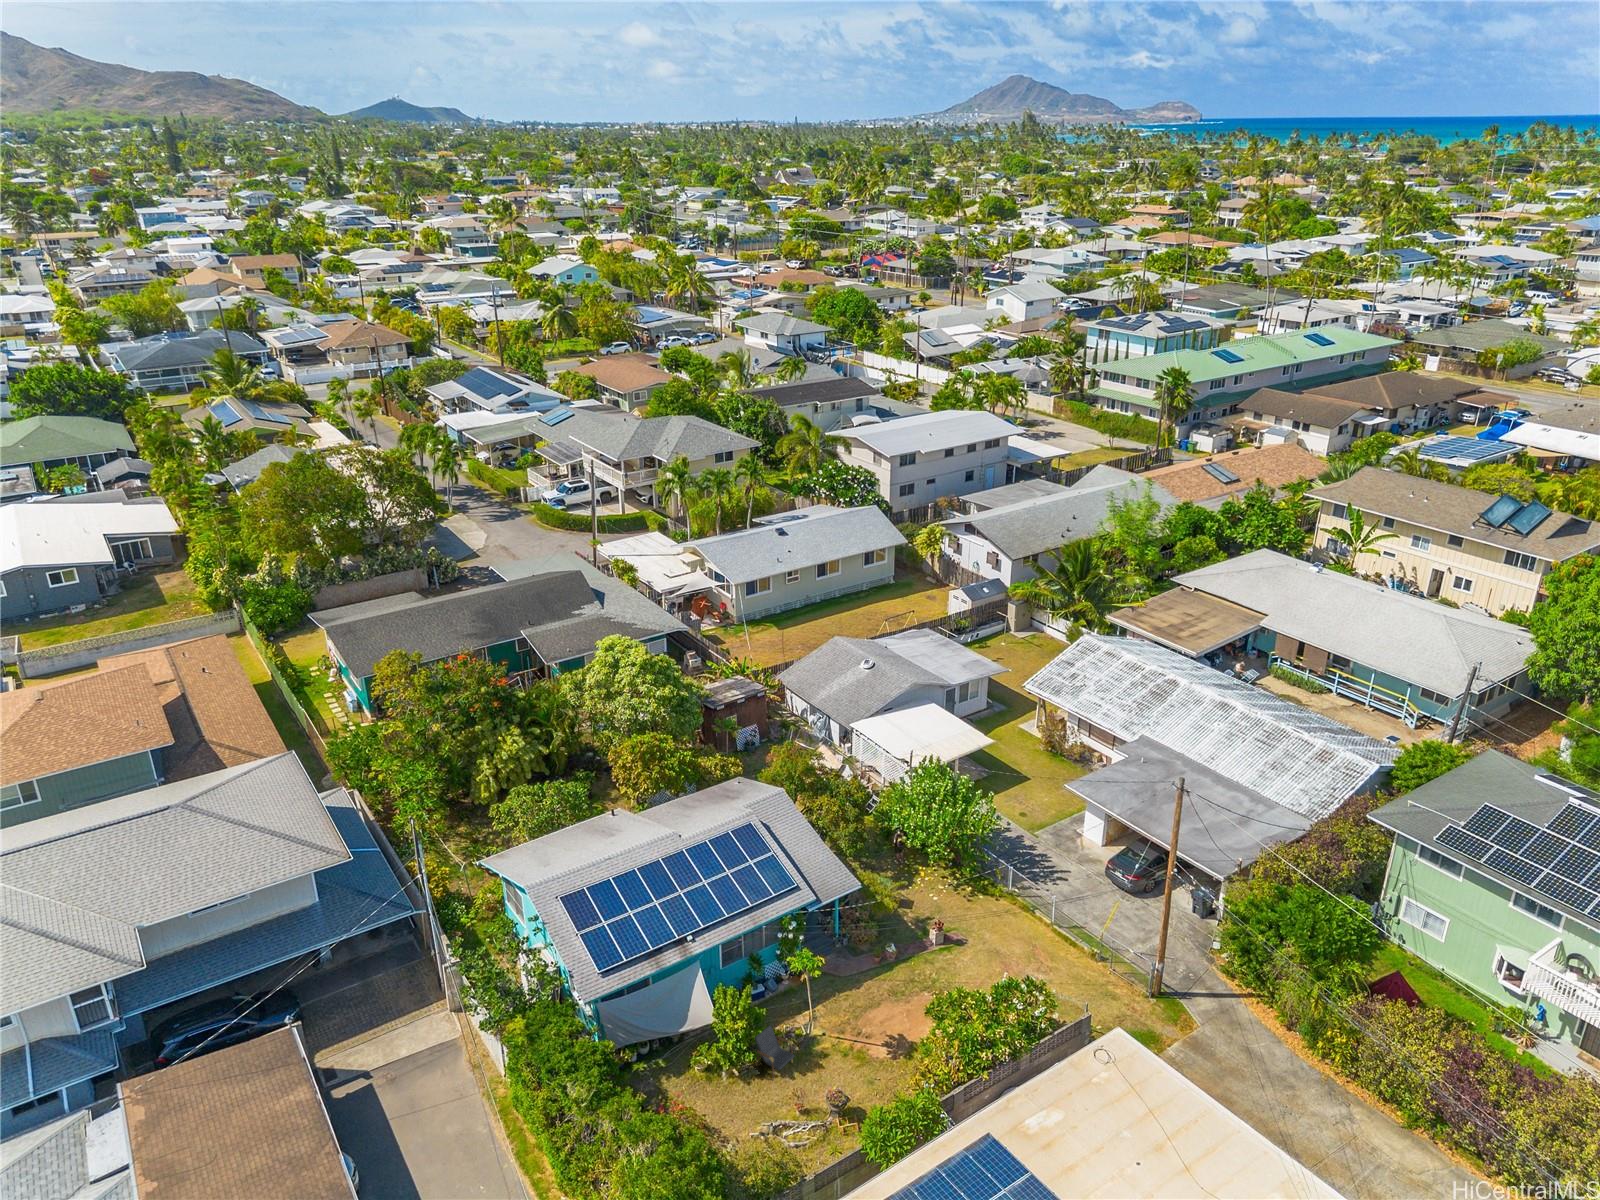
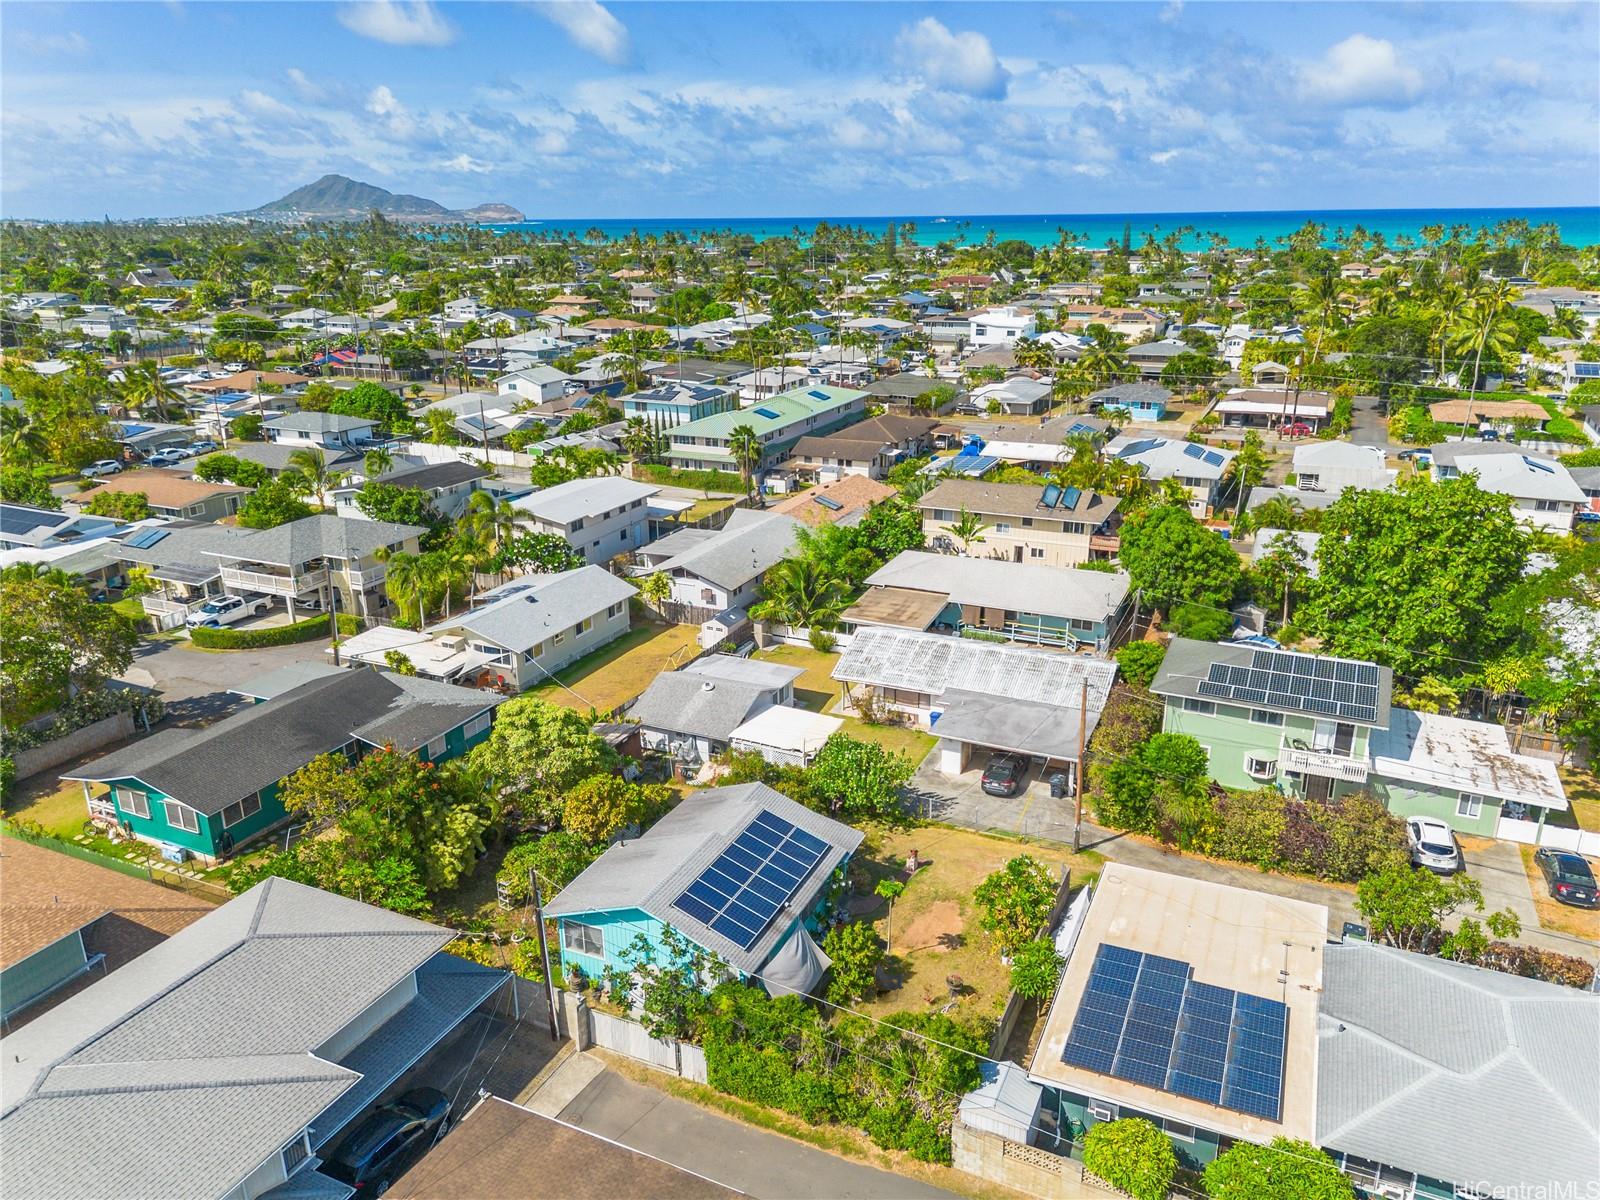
bench: none [1270,1001,1306,1057] -> present [1153,817,1183,855]

